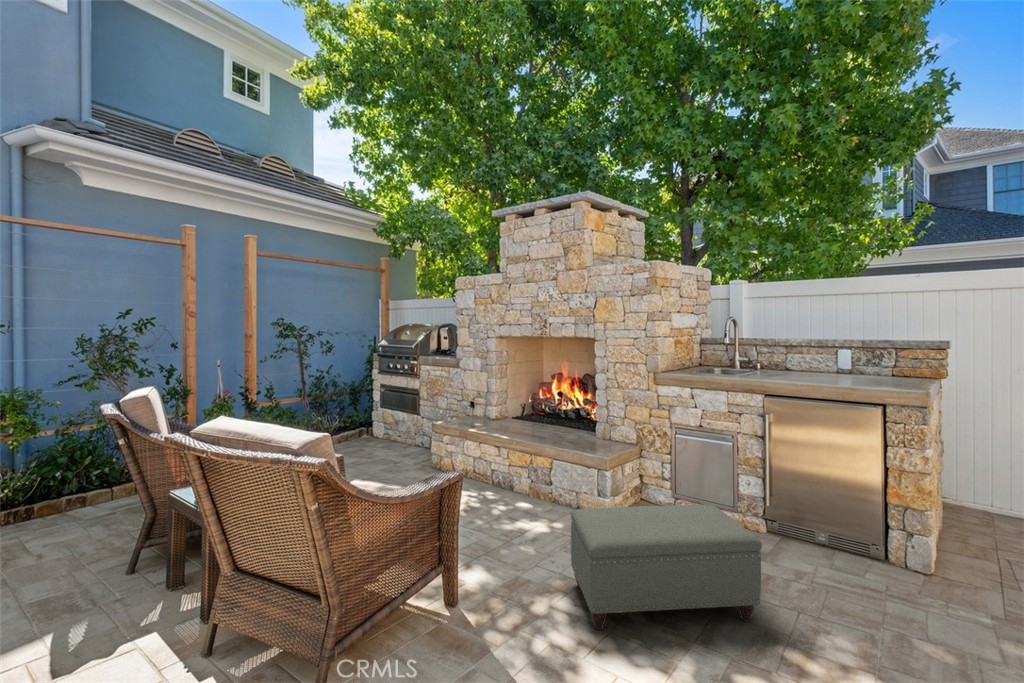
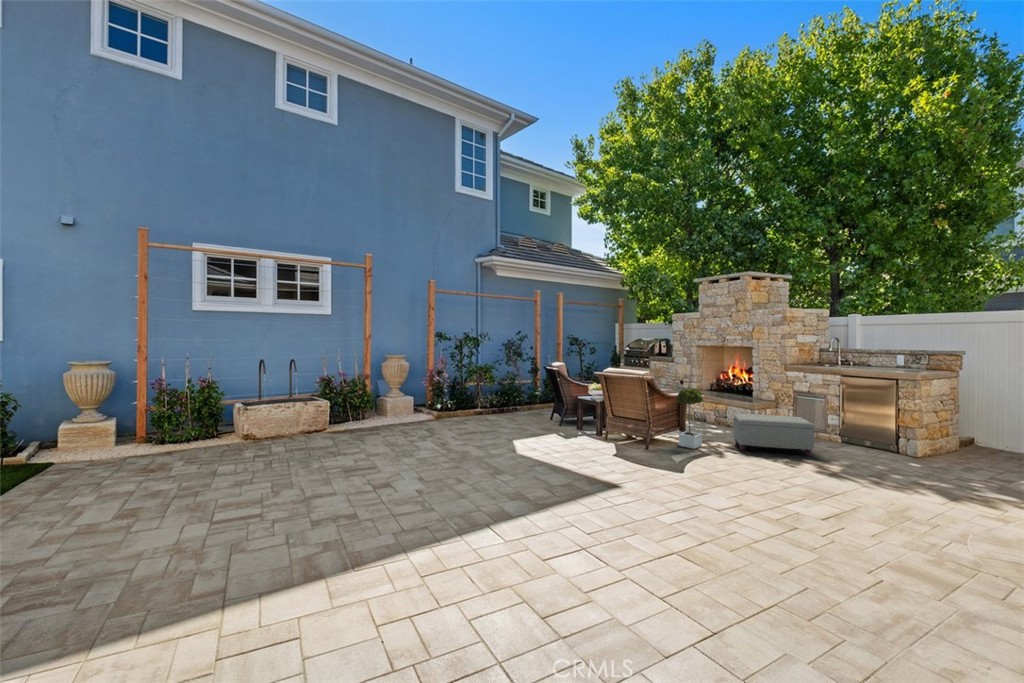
potted tree: none [422,468,497,646] -> present [676,388,703,449]

